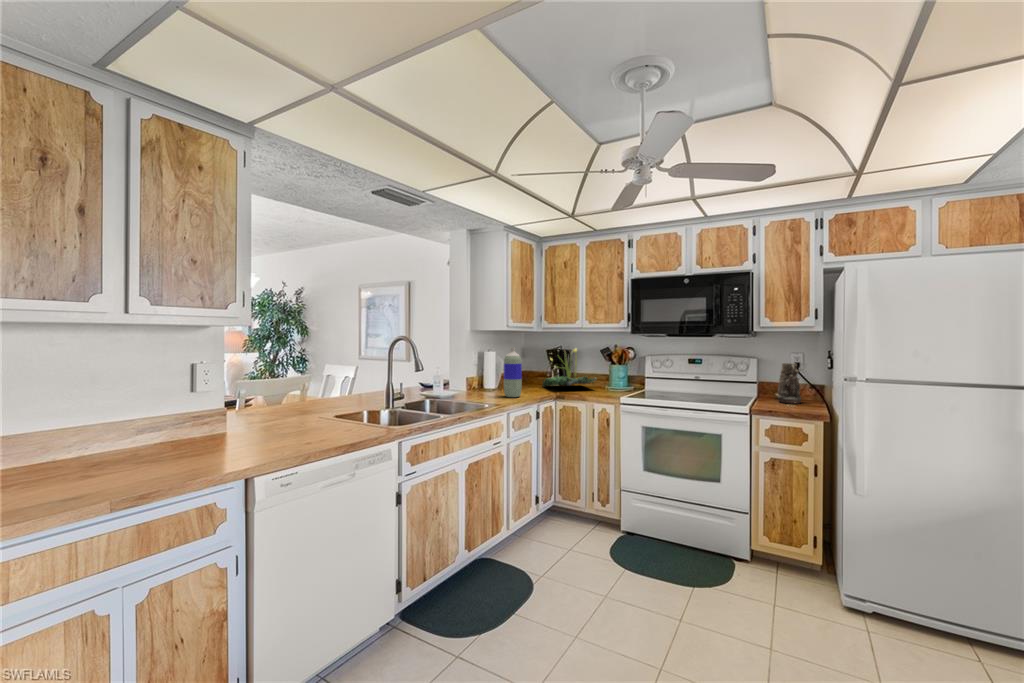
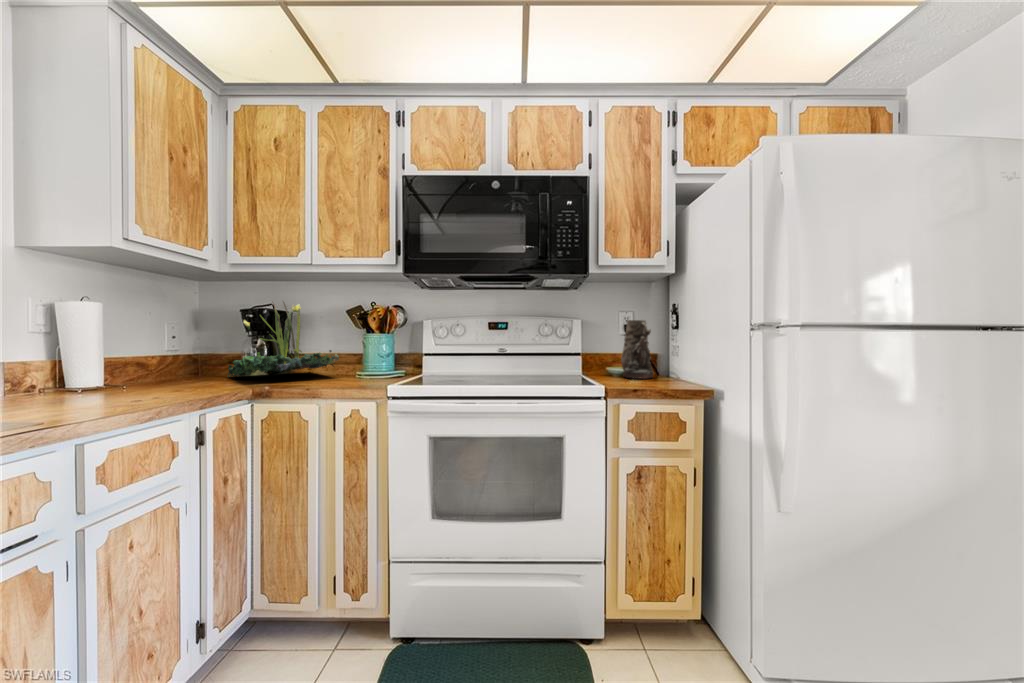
bottle: present [504,347,522,397] -> none [101,281,157,402]

